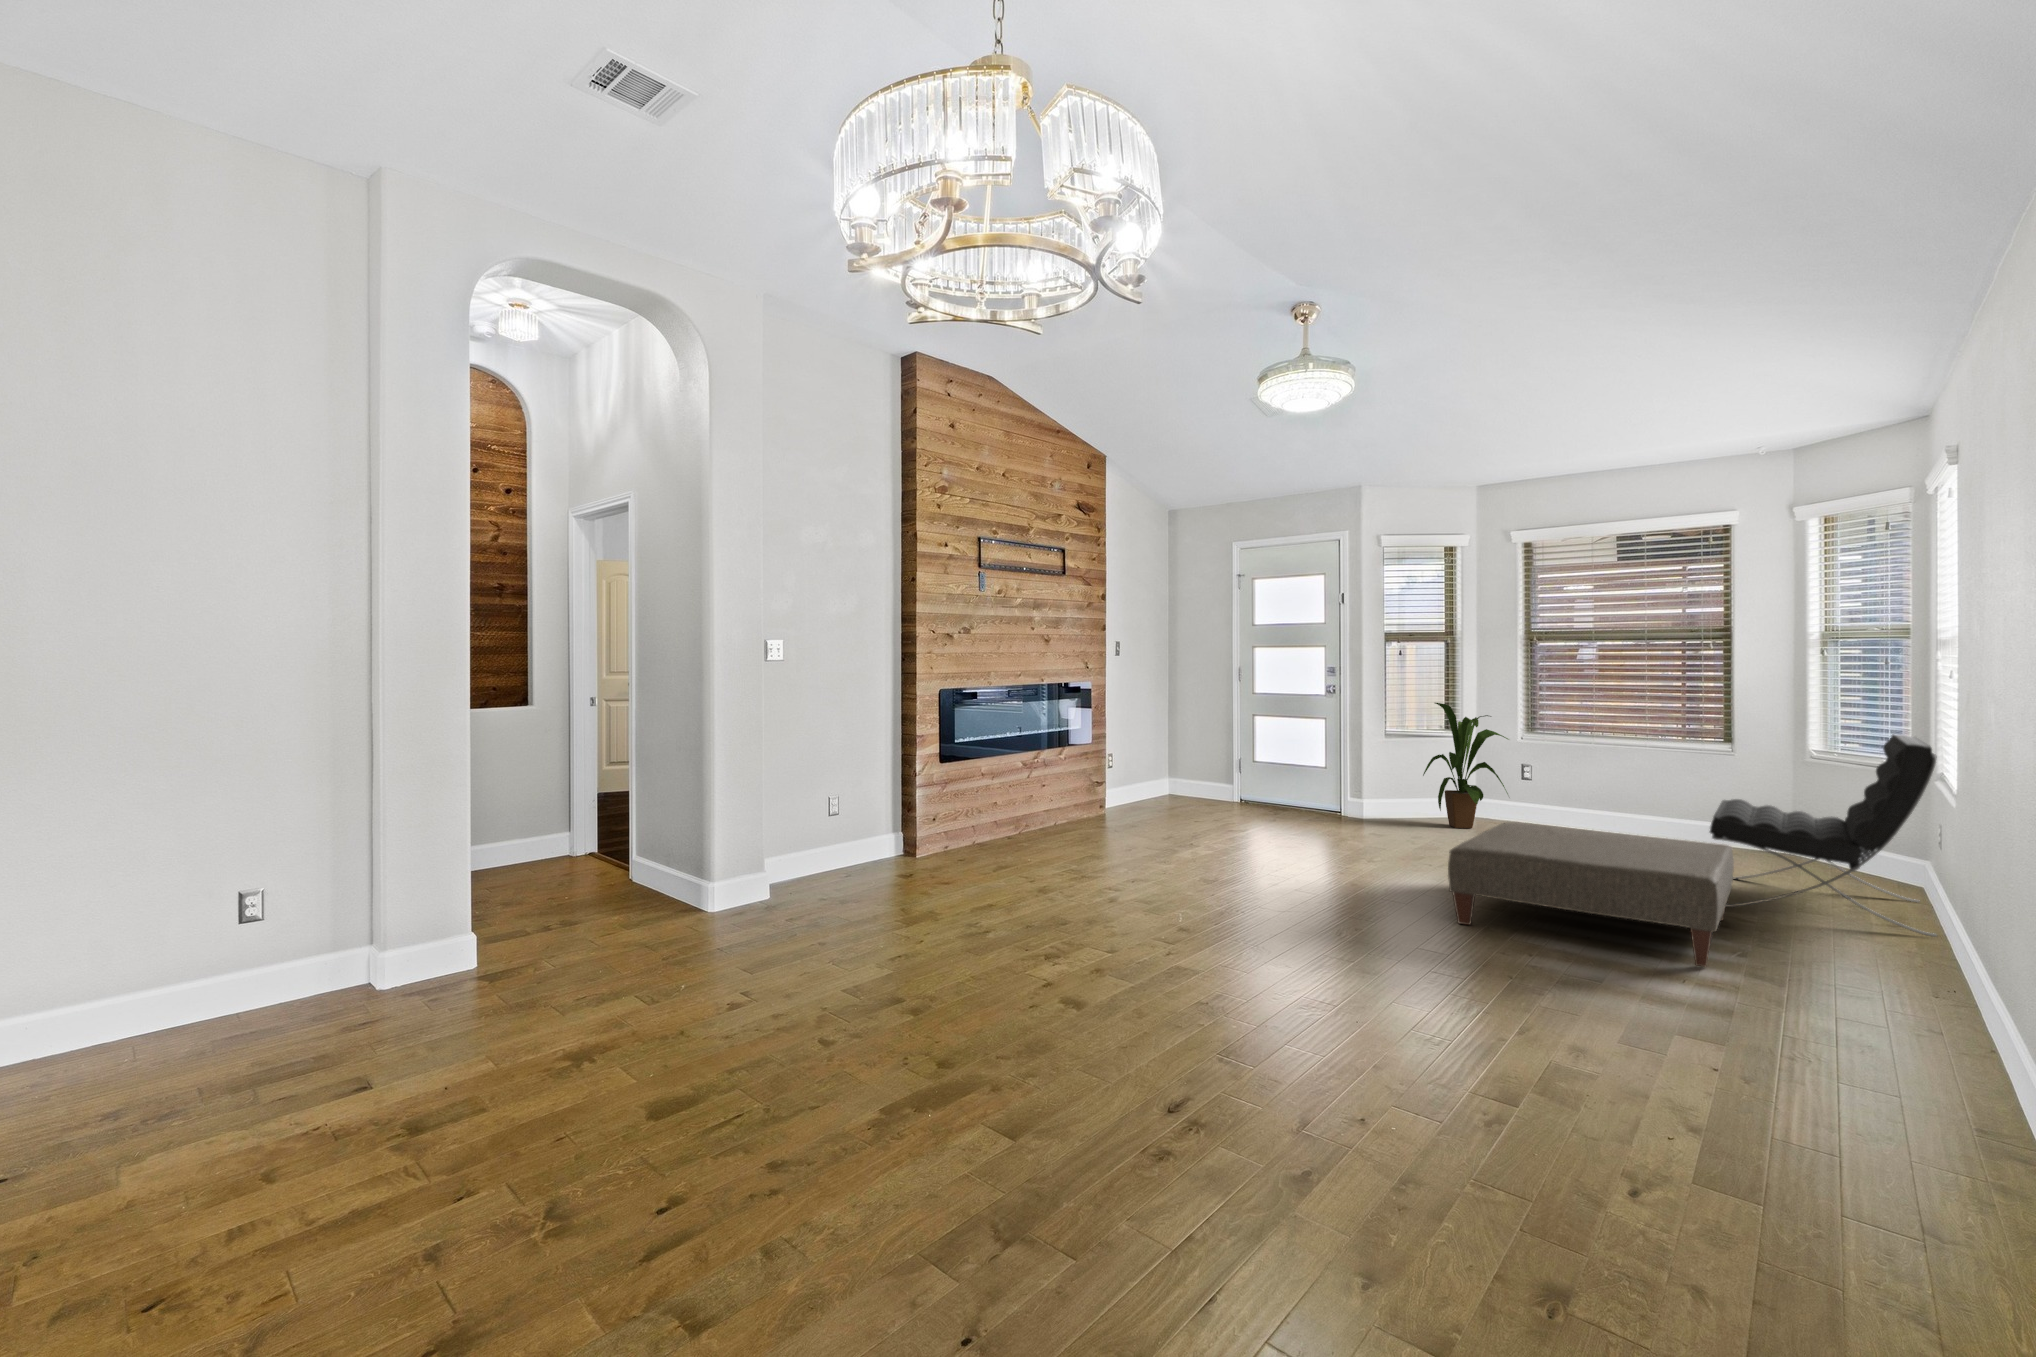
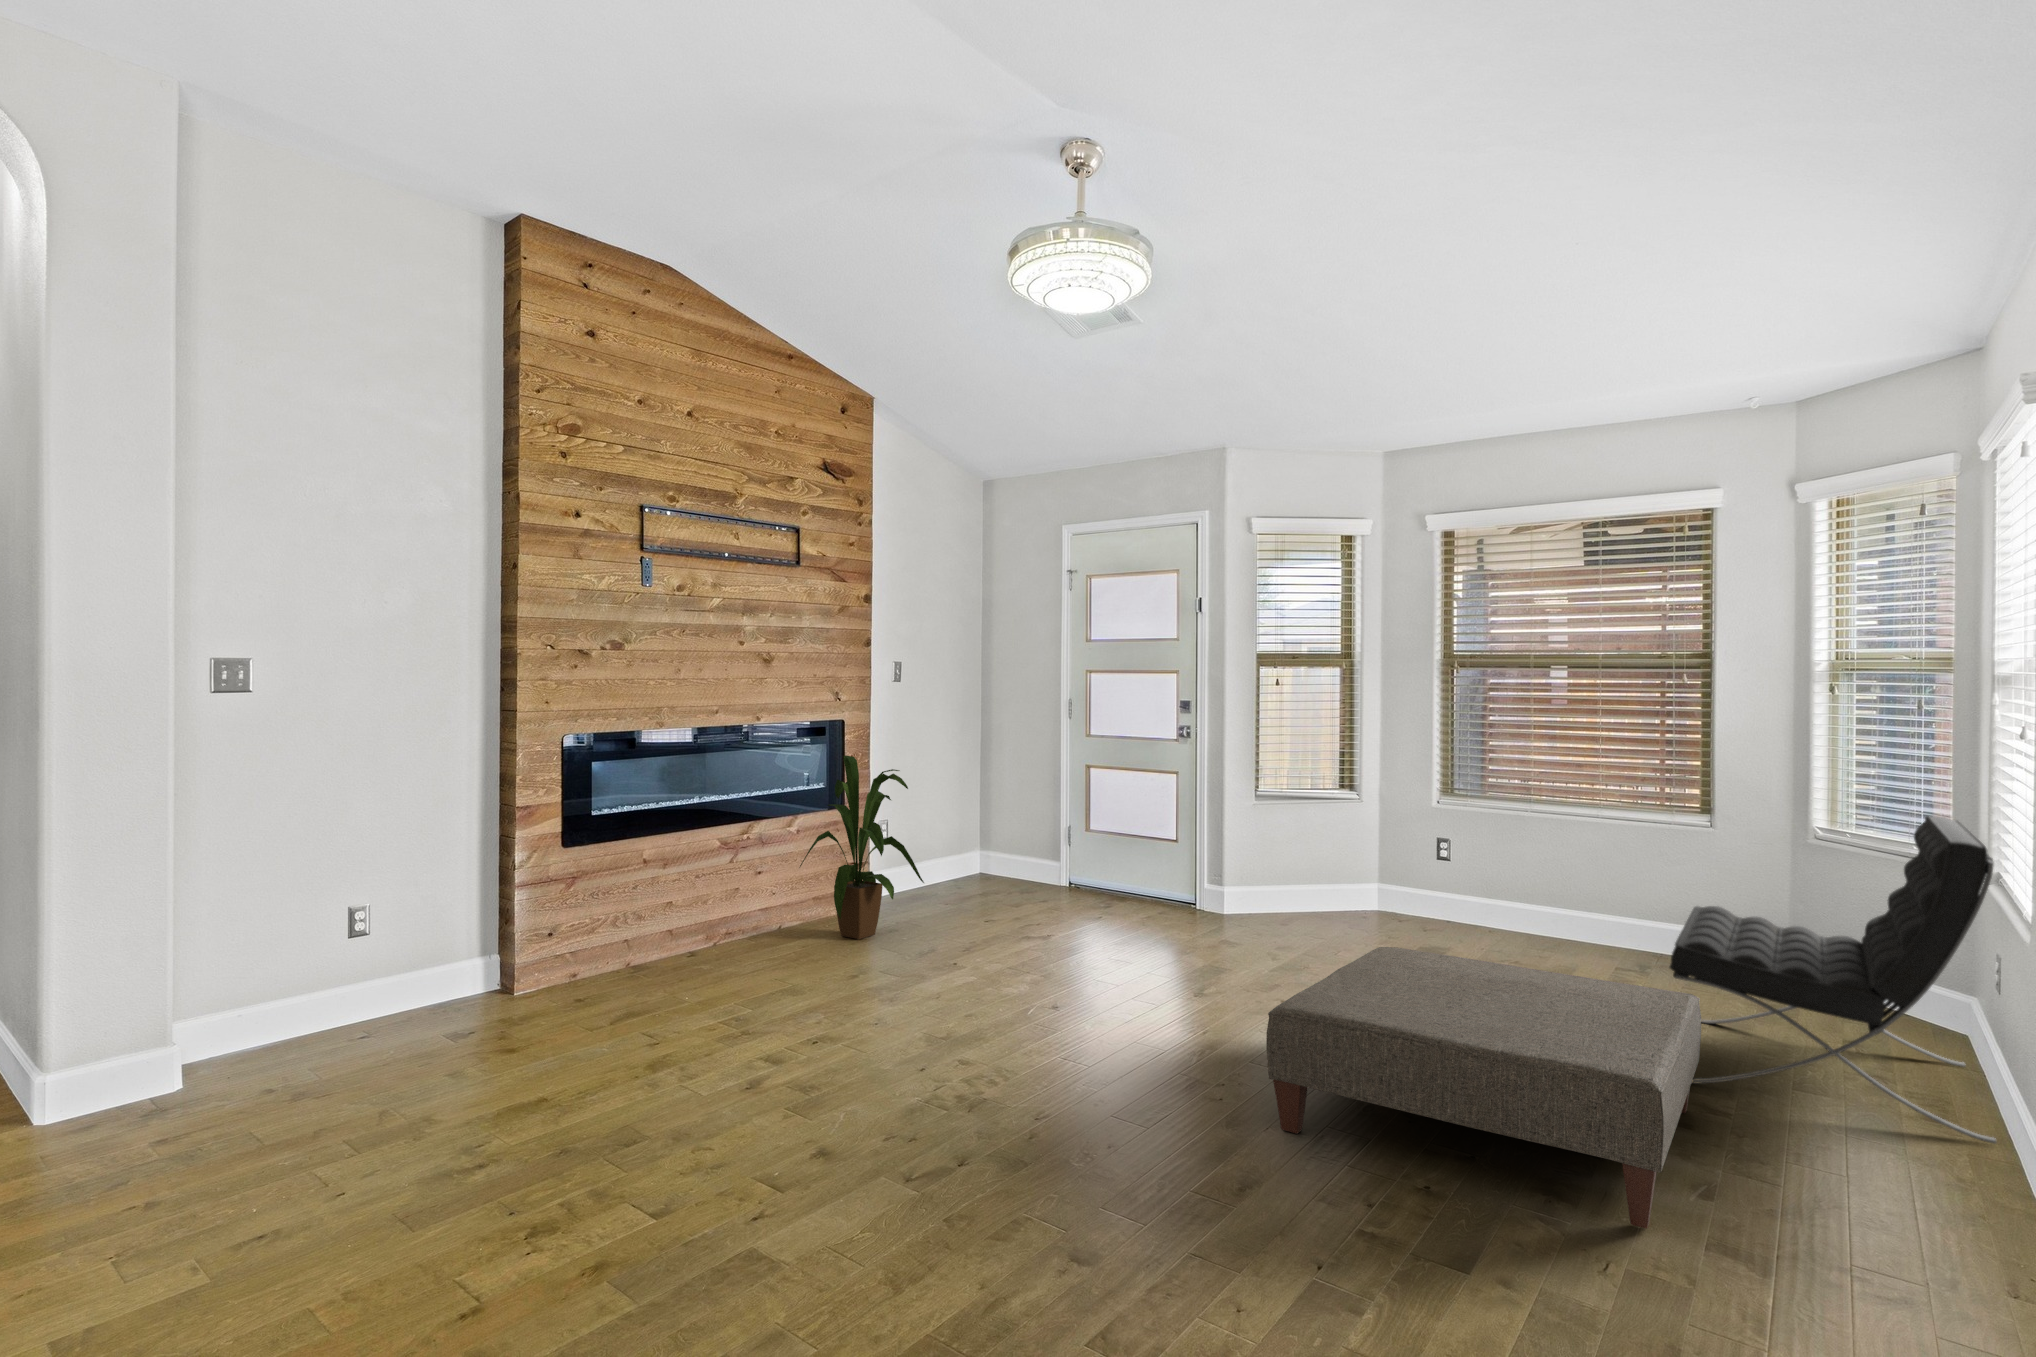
house plant: present [1423,703,1509,828] -> present [799,756,924,939]

